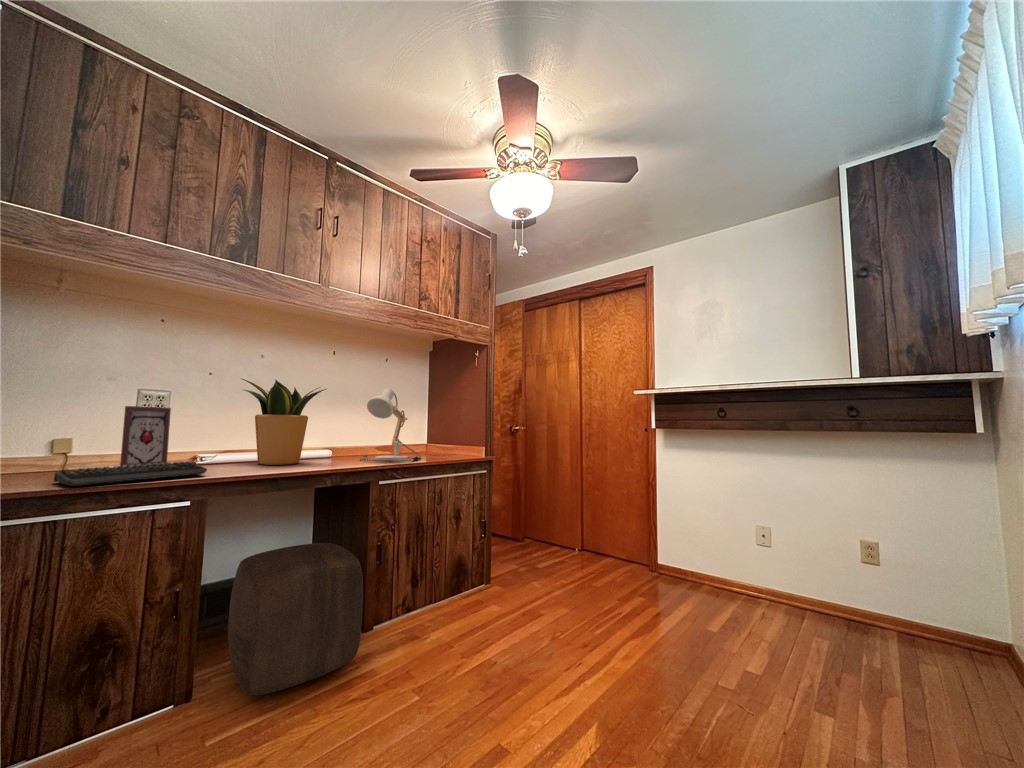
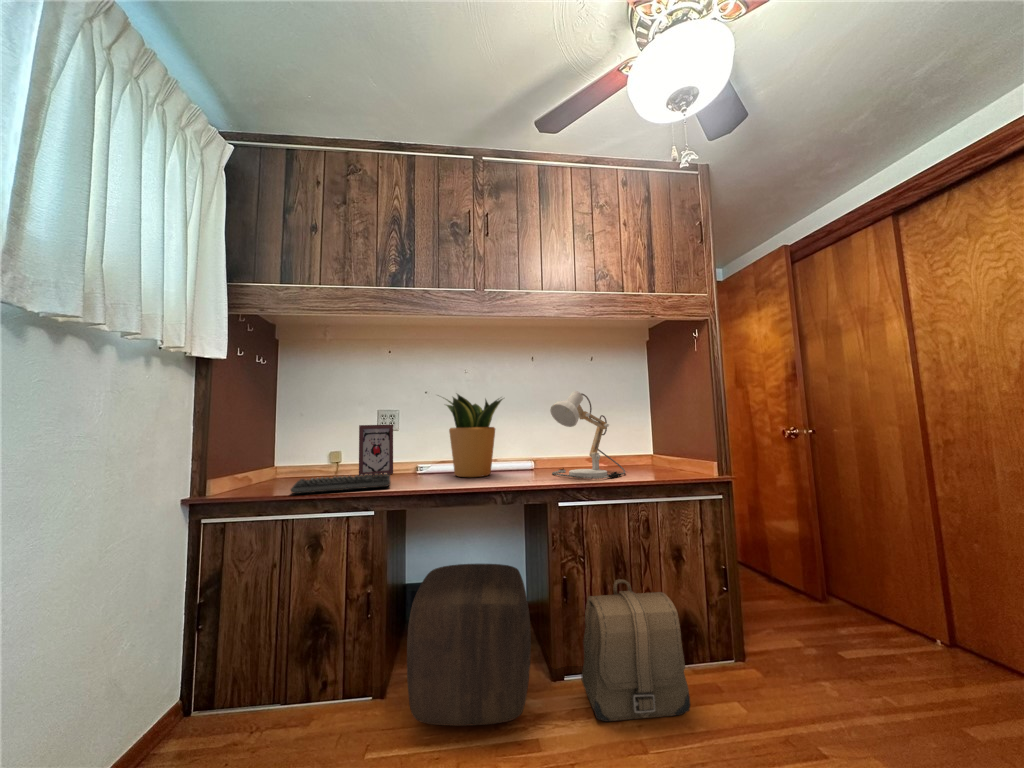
backpack: none [391,537,470,642] -> present [582,579,690,721]

